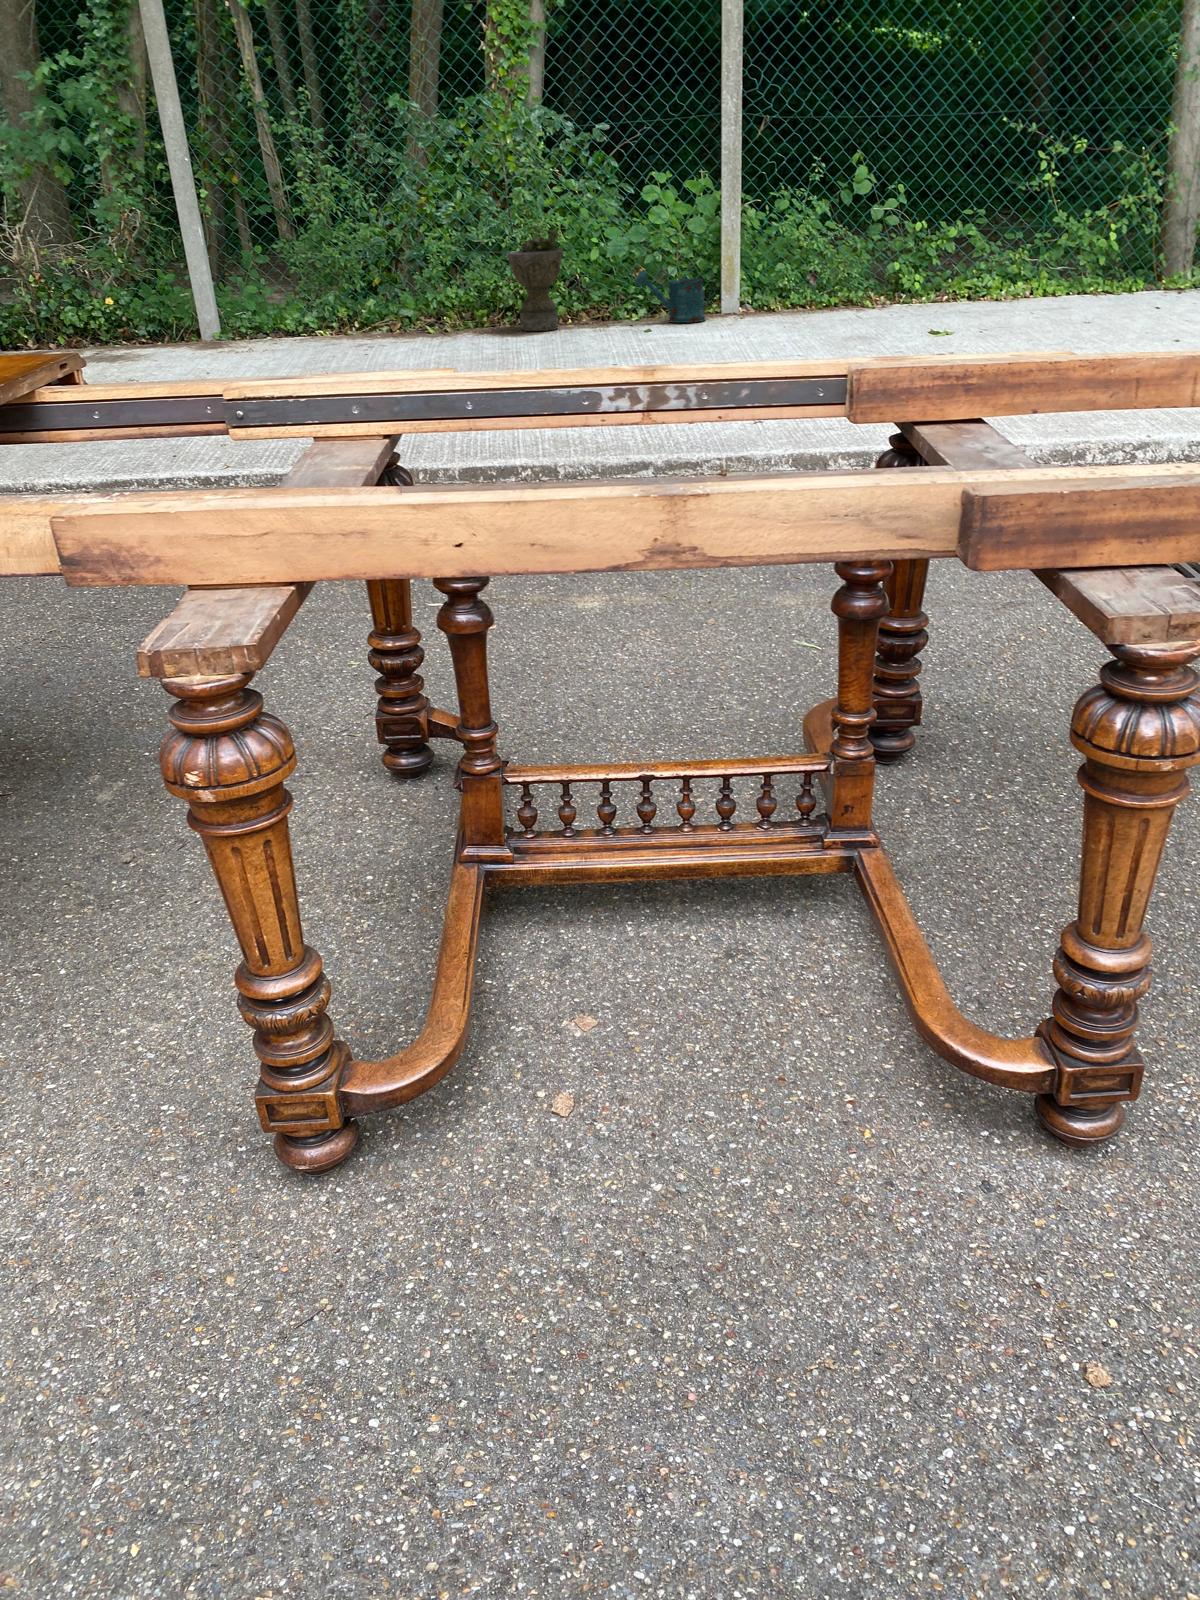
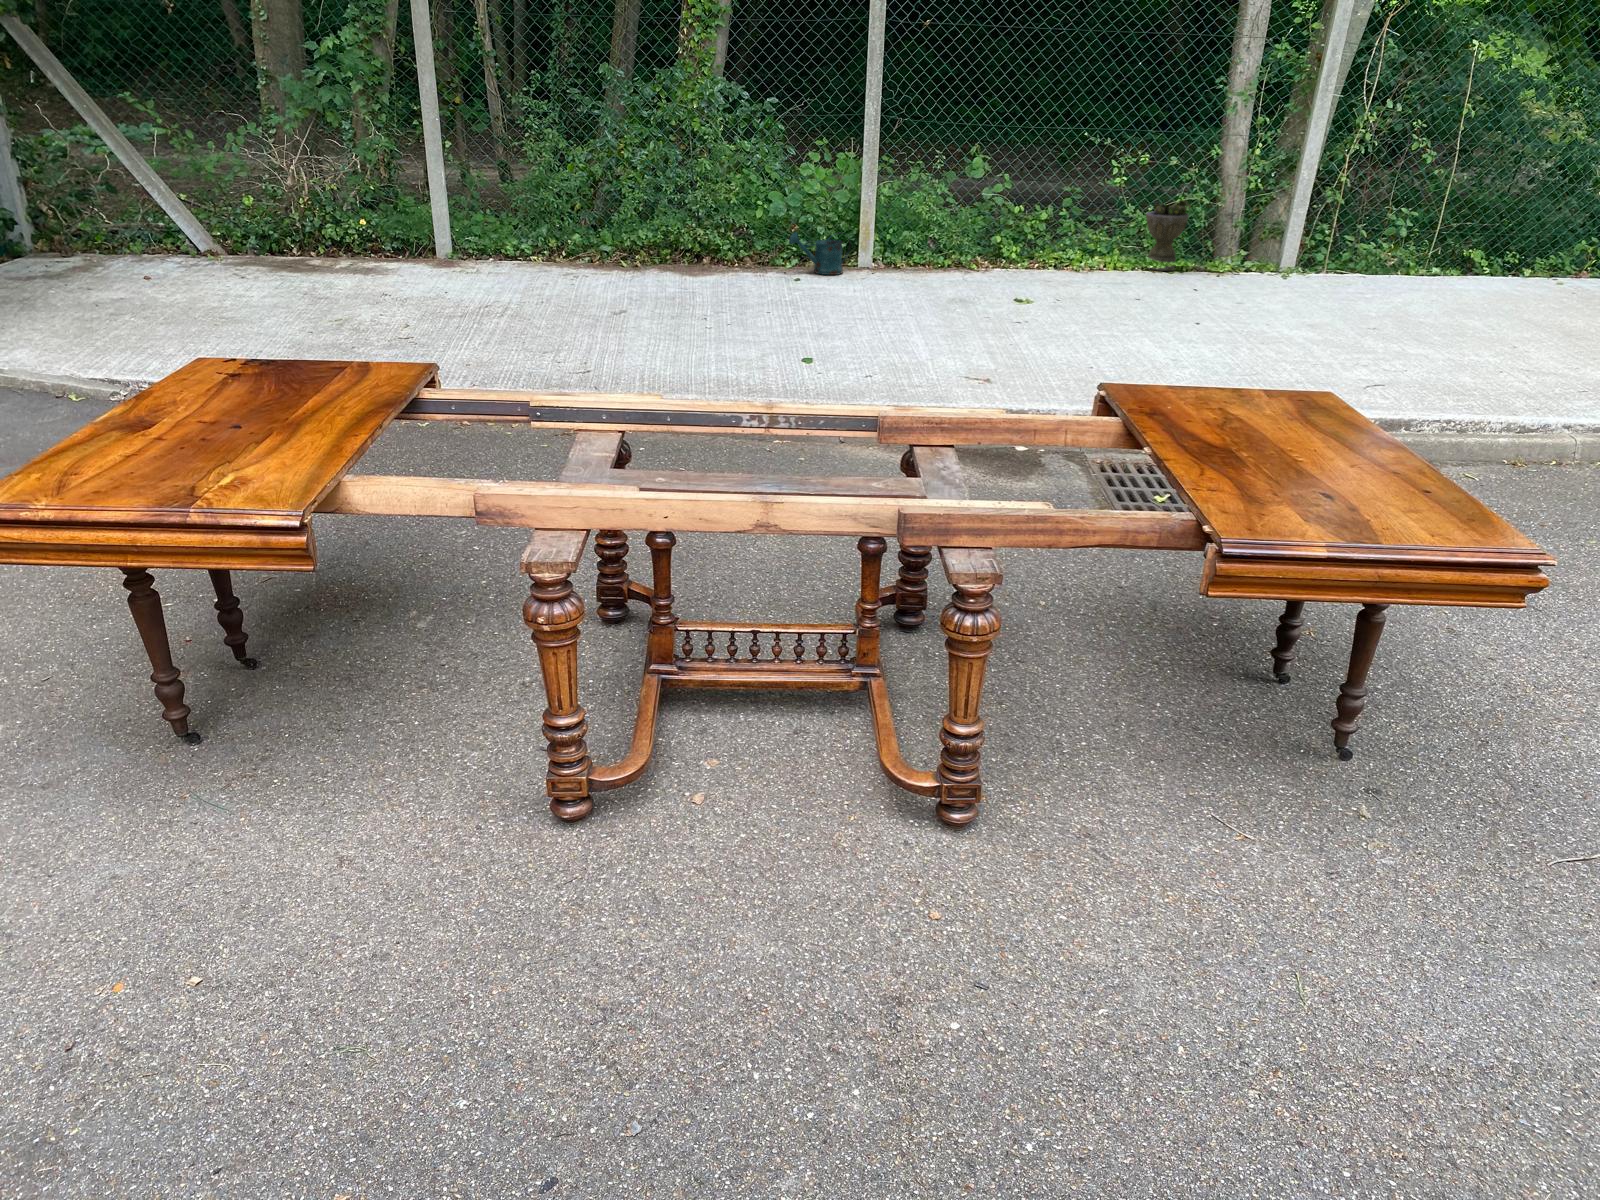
planter: present [507,230,563,331] -> present [1146,200,1191,271]

